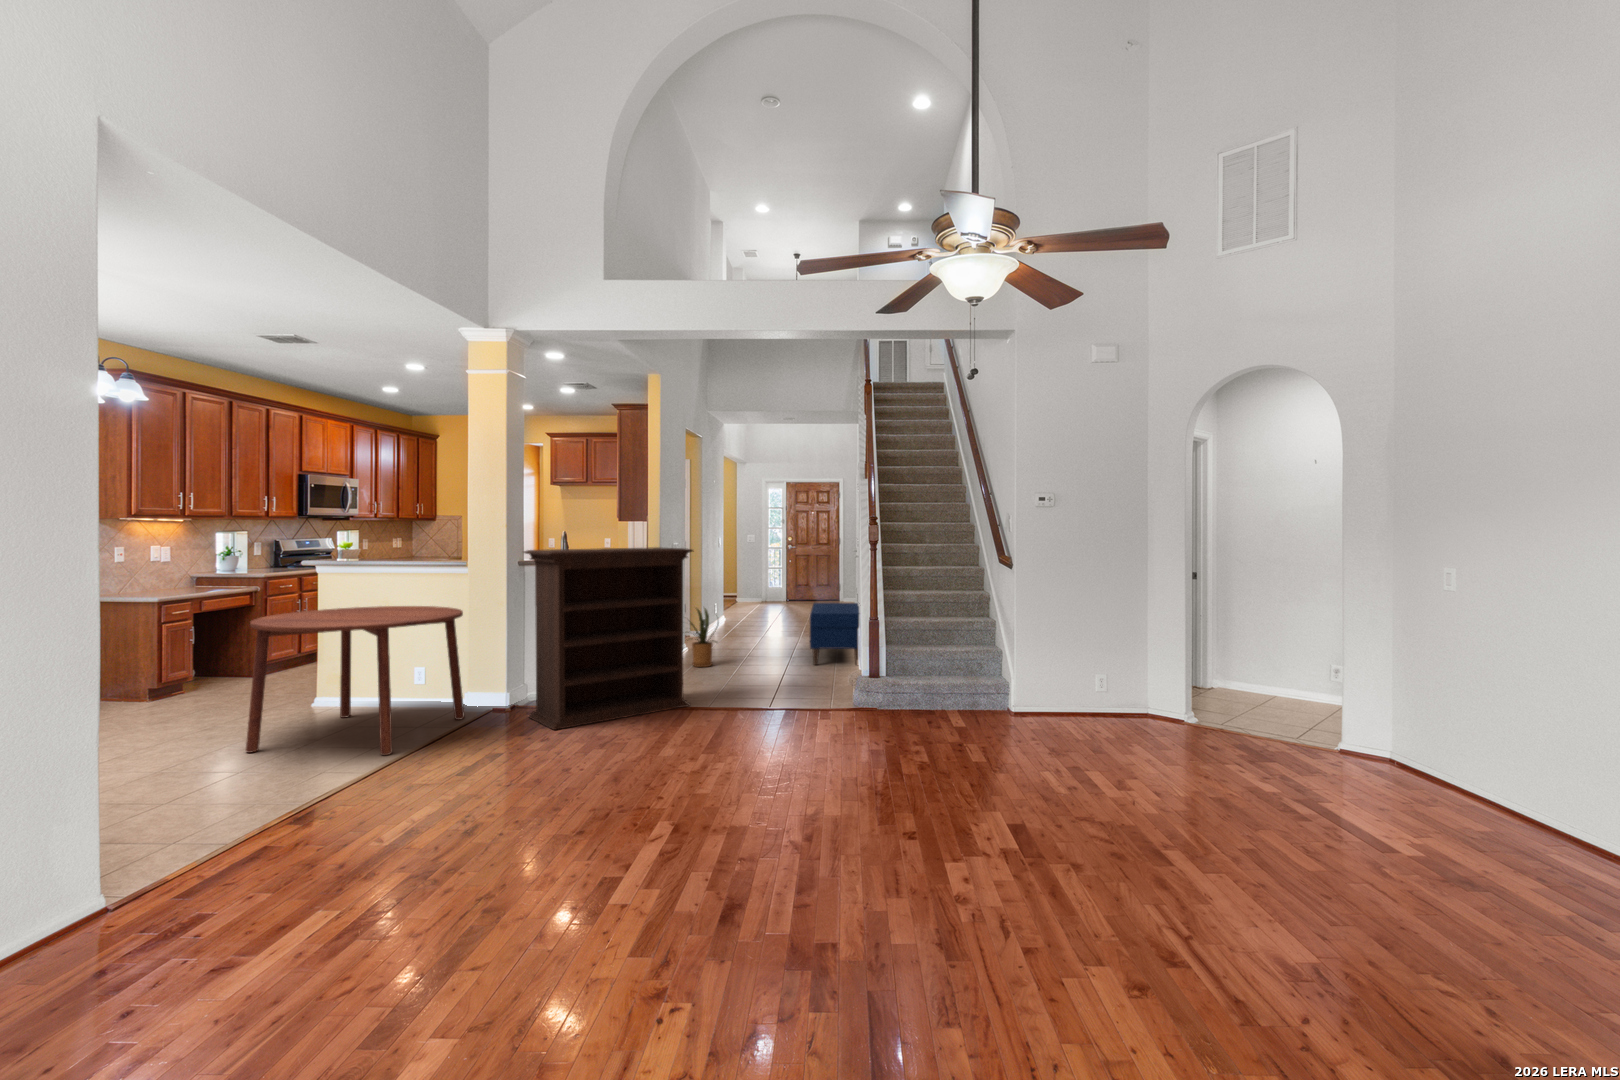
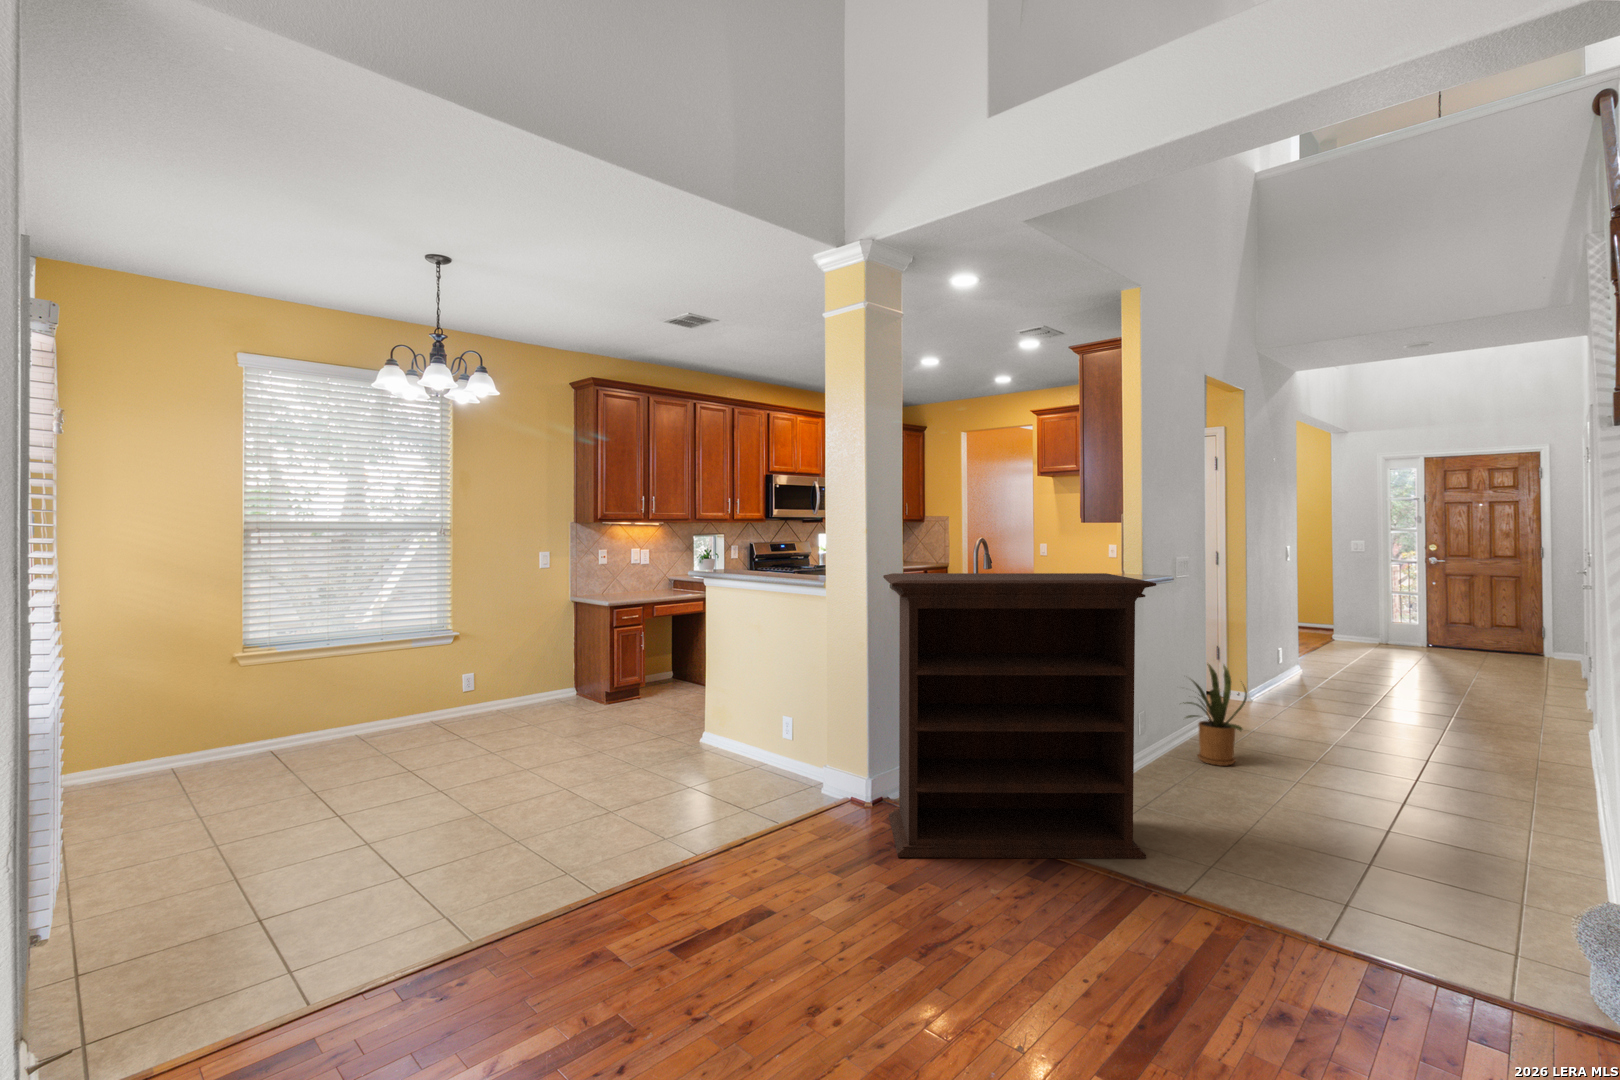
bench: present [810,603,860,665] -> none [1442,674,1588,827]
dining table: present [246,606,464,755] -> none [580,633,818,845]

